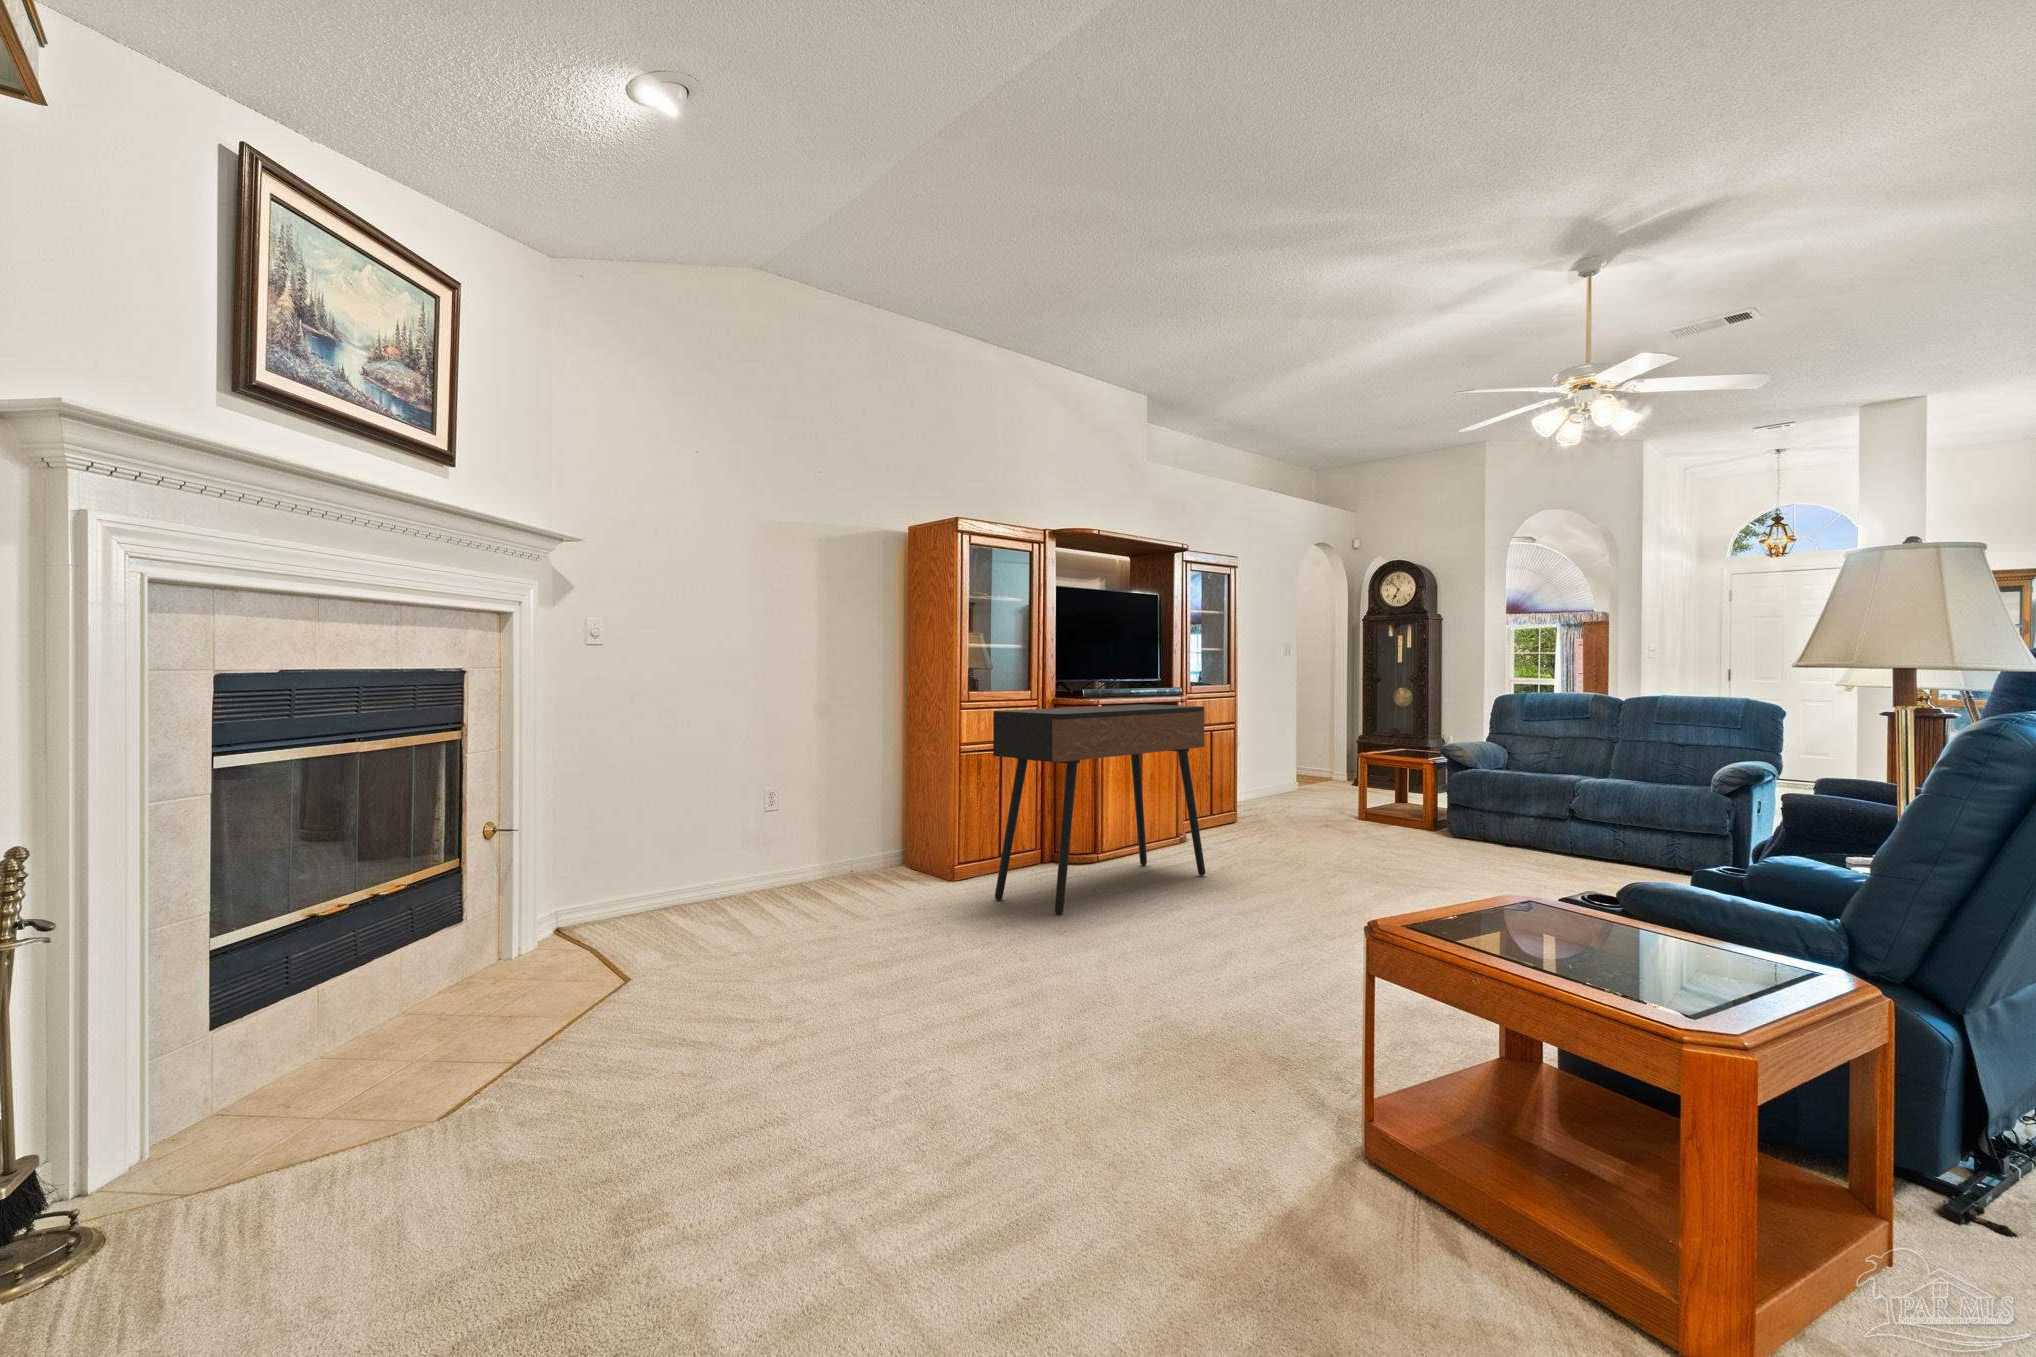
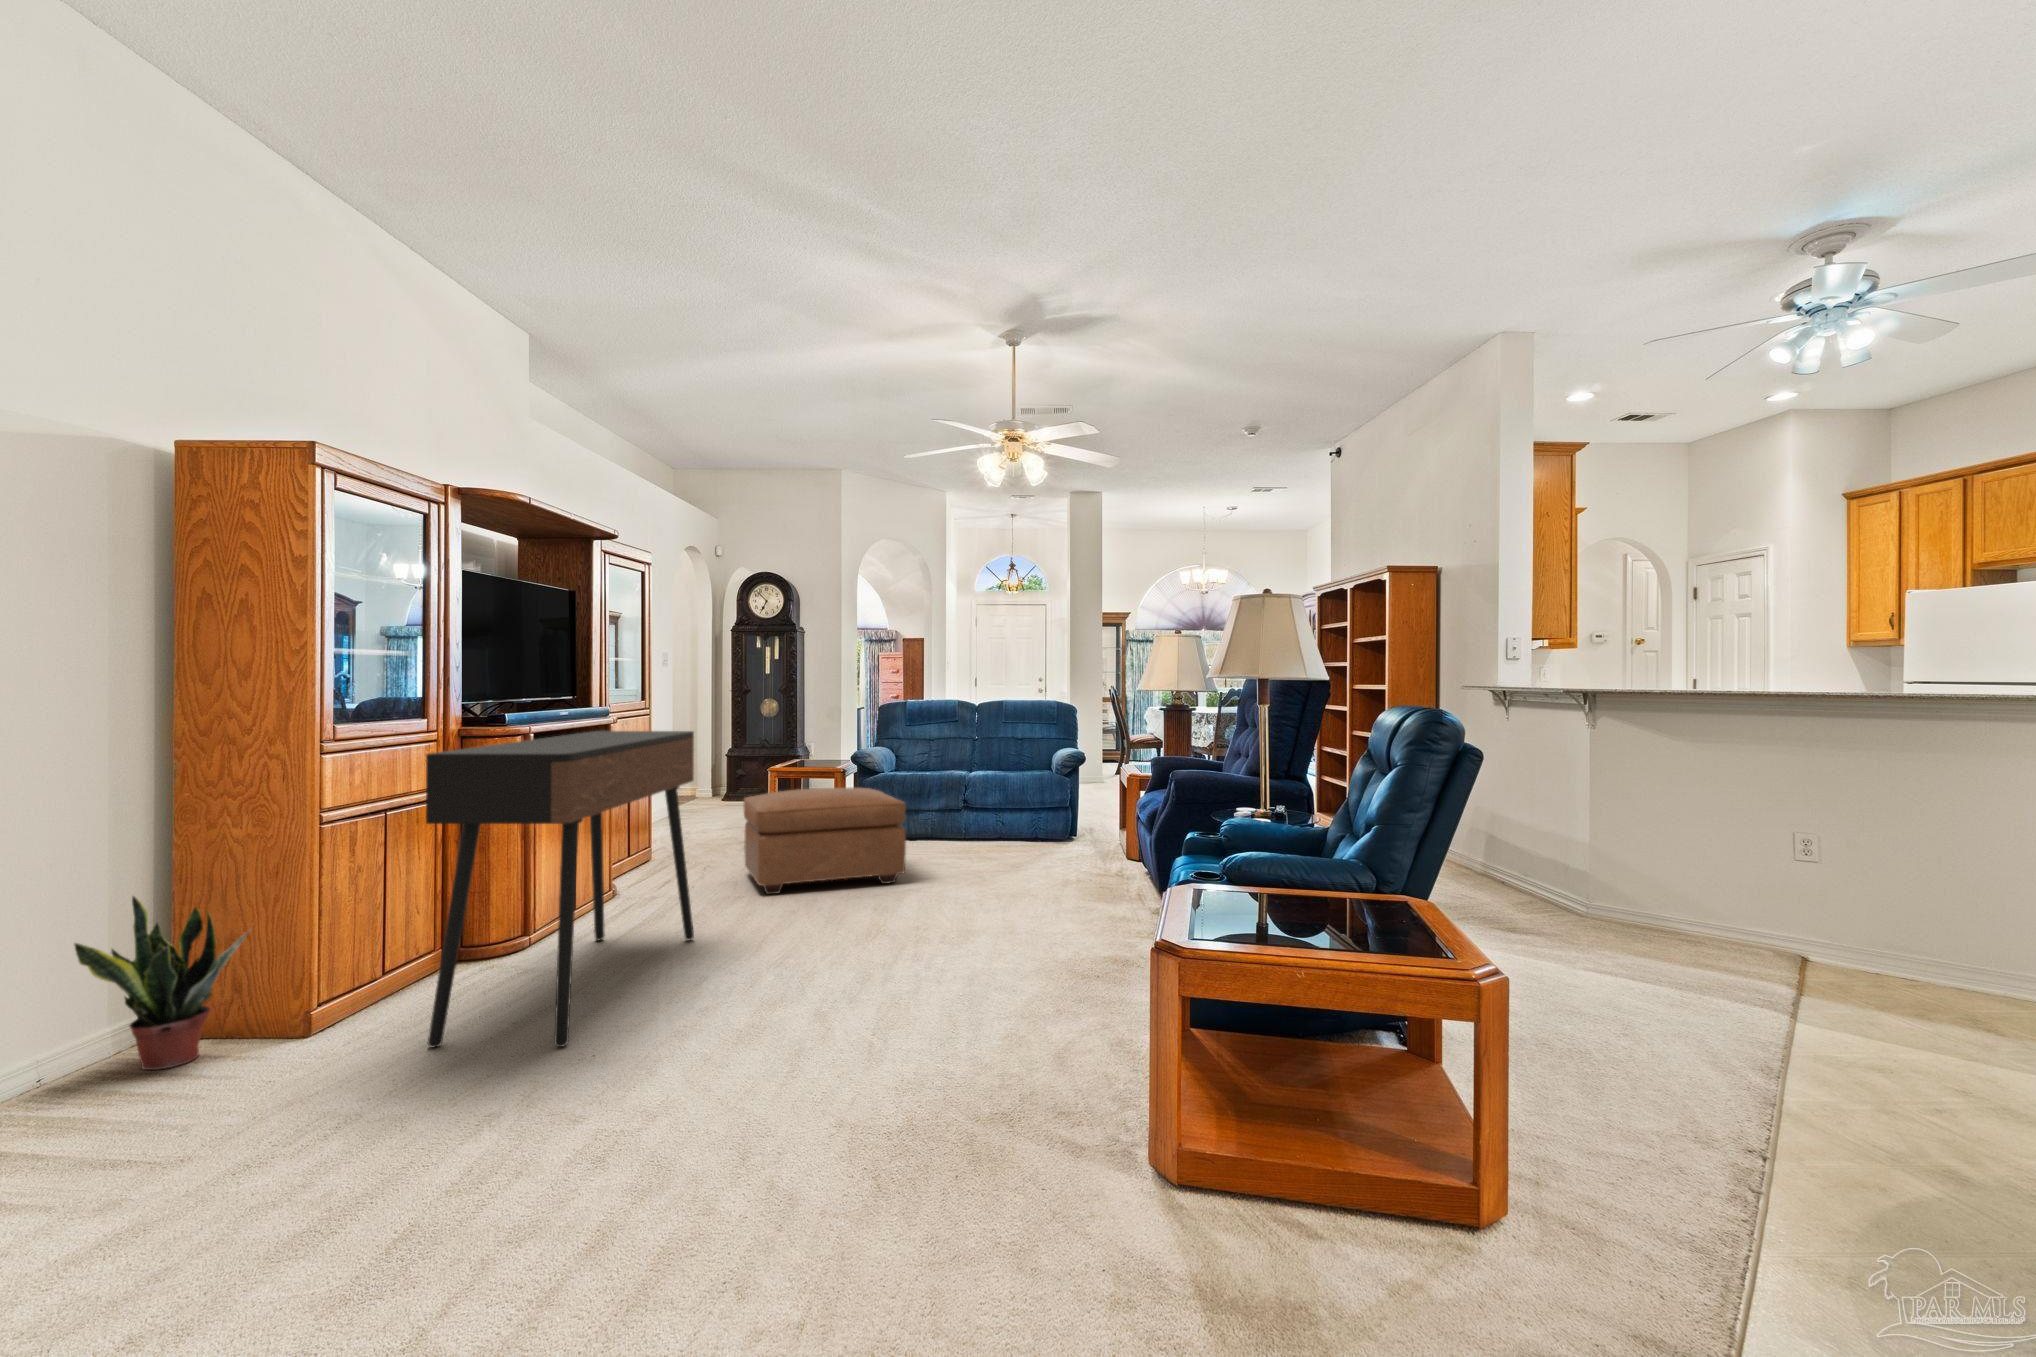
ottoman: none [1288,769,1438,866] -> present [743,787,906,894]
potted plant: none [848,785,923,882] -> present [74,896,248,1070]

